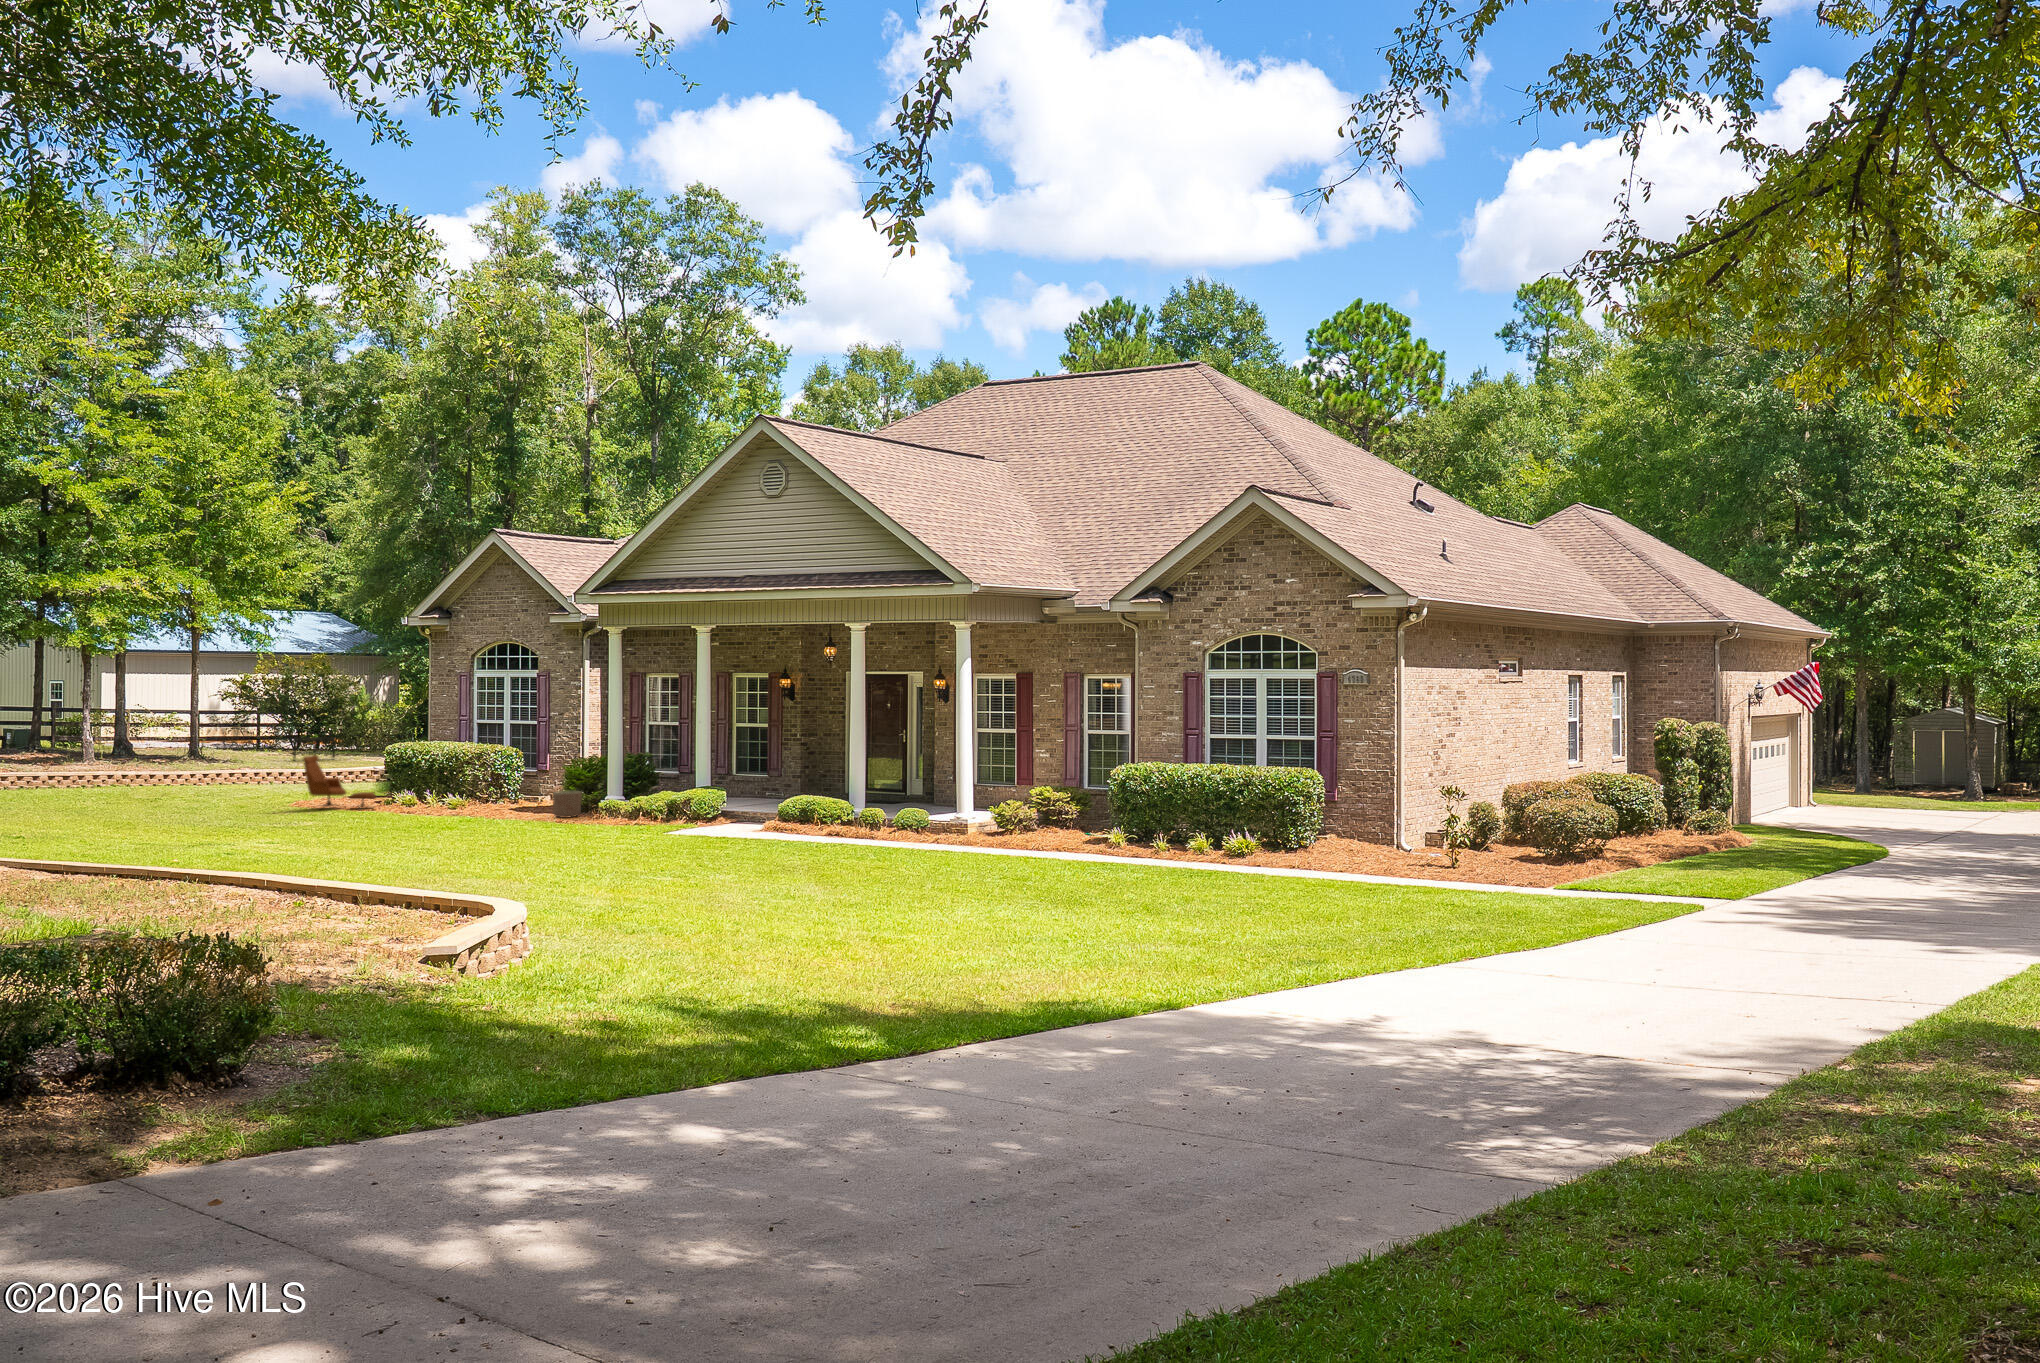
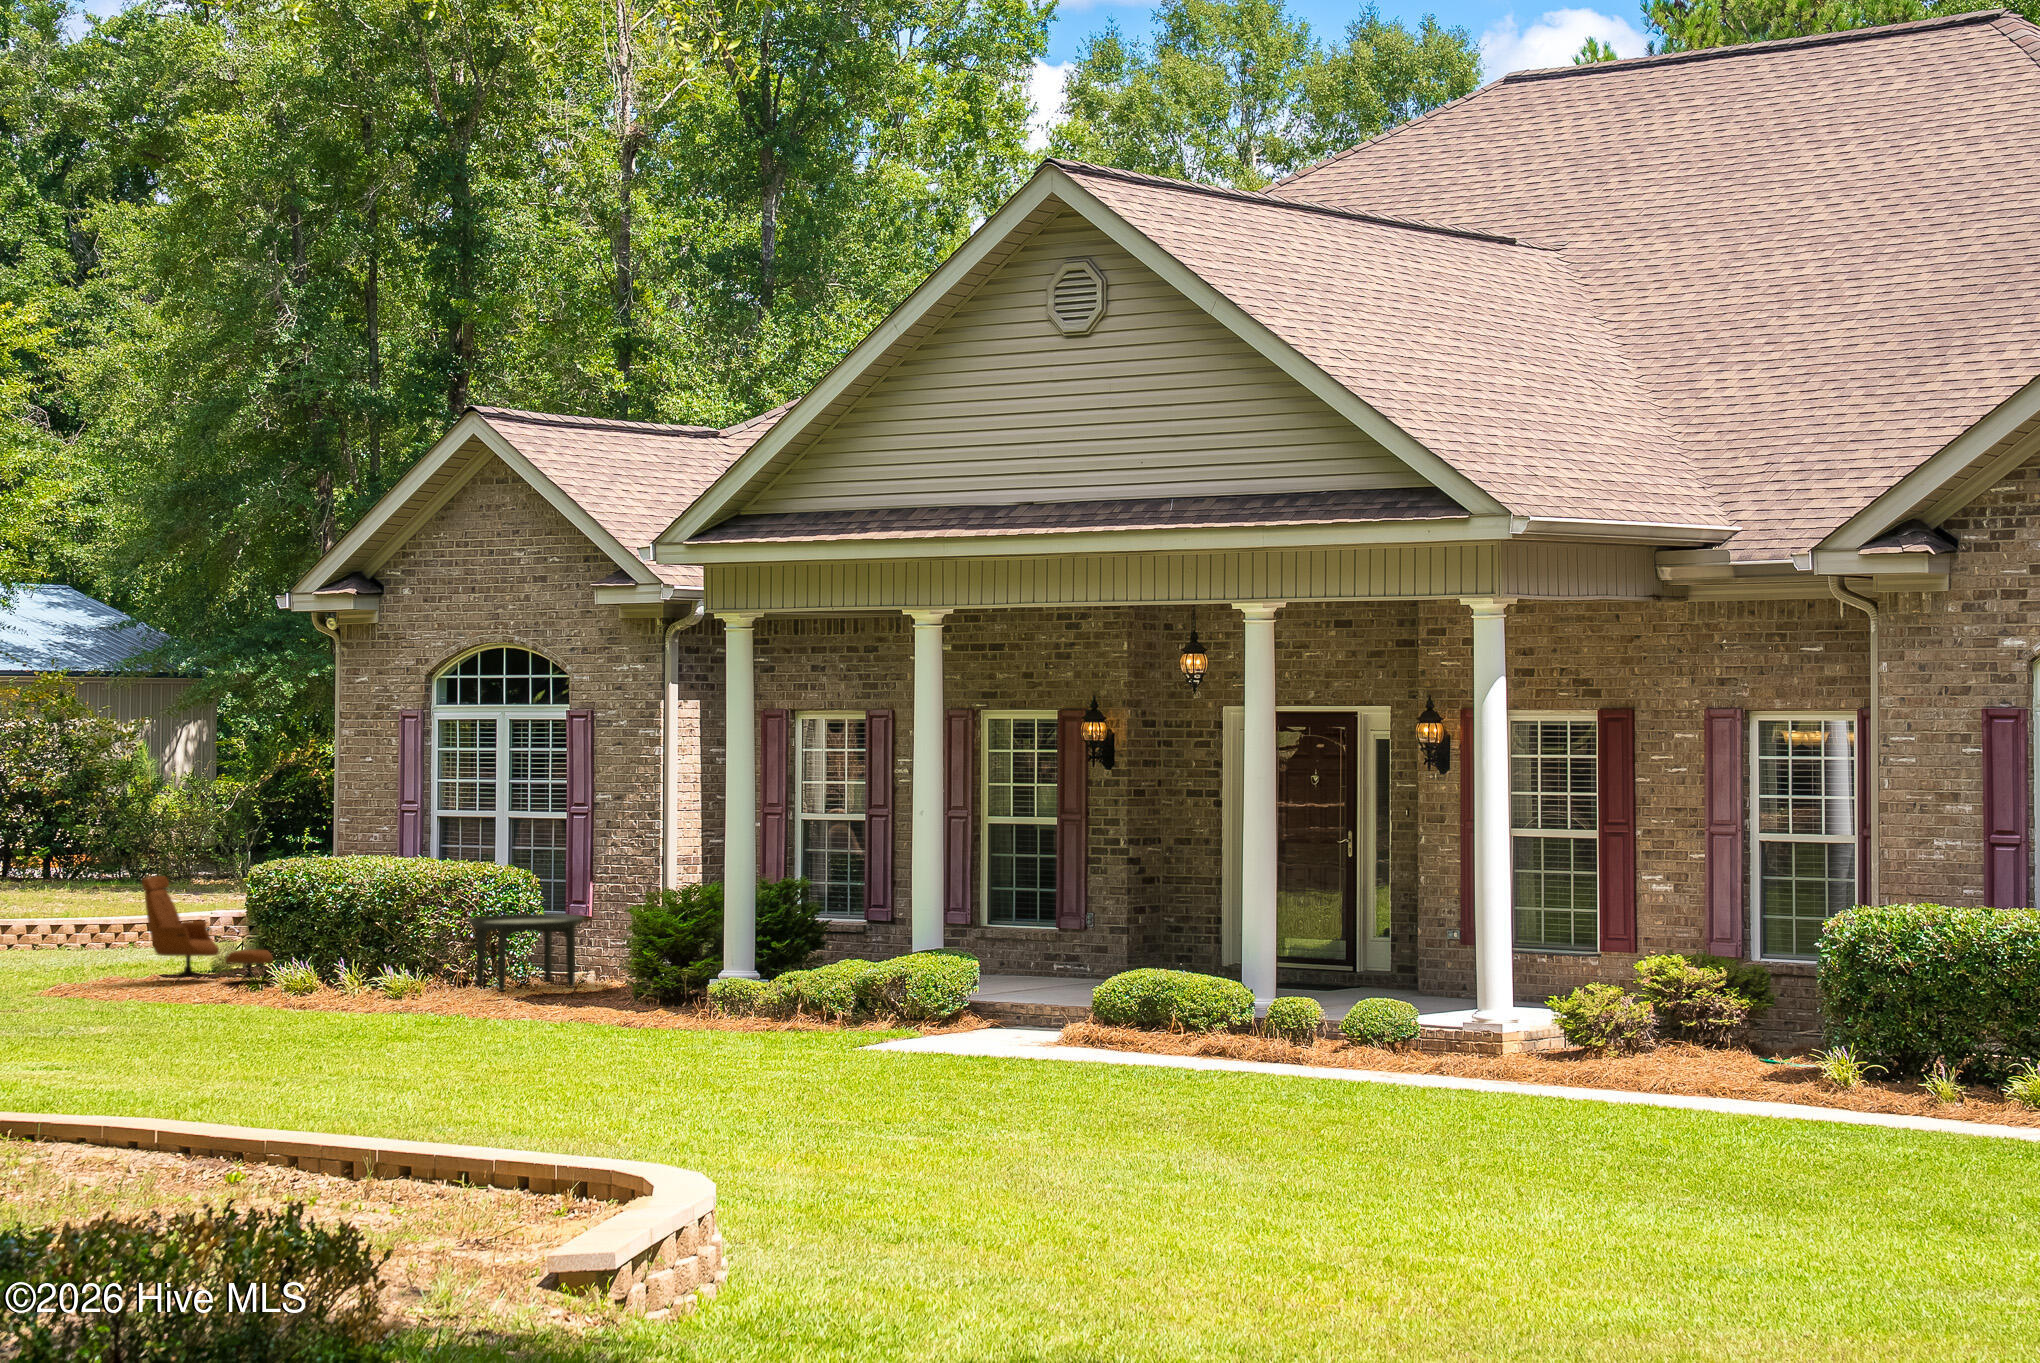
round table: present [293,737,335,760] -> present [467,914,584,991]
planter: present [553,791,582,818] -> none [616,952,672,1007]

